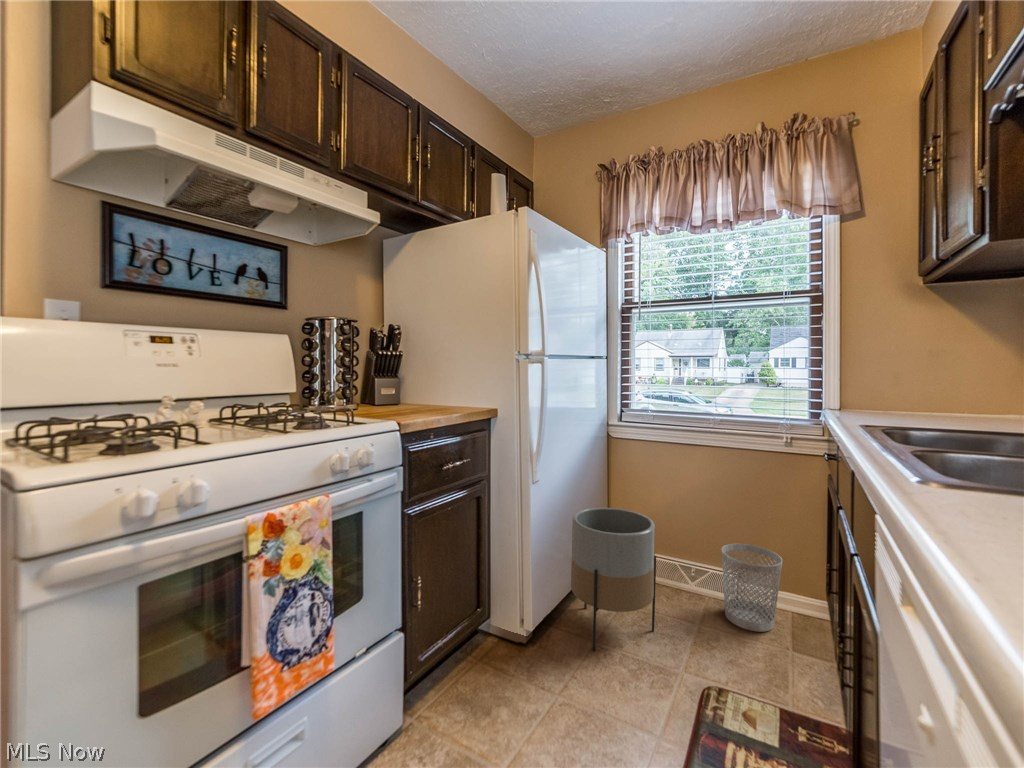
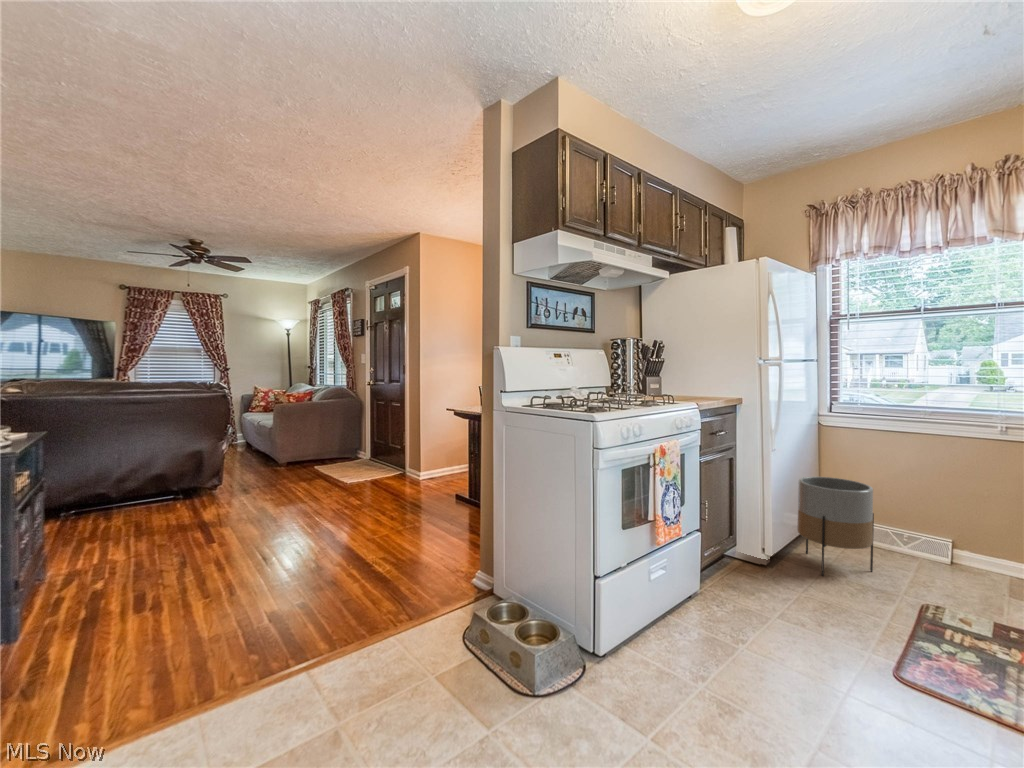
wastebasket: present [722,544,783,632] -> none [935,514,998,583]

